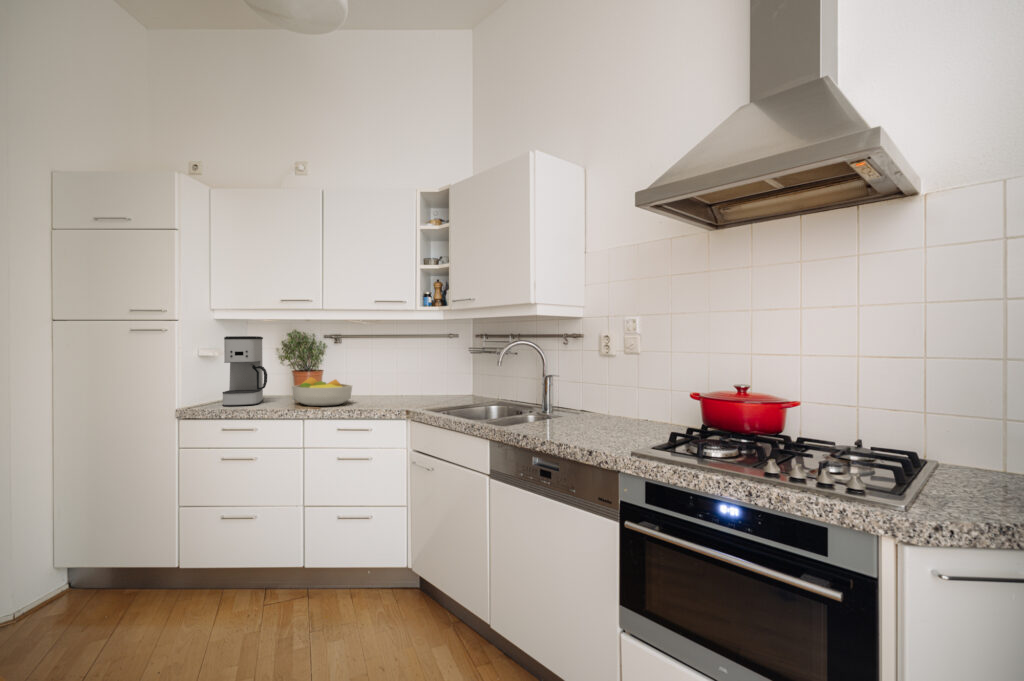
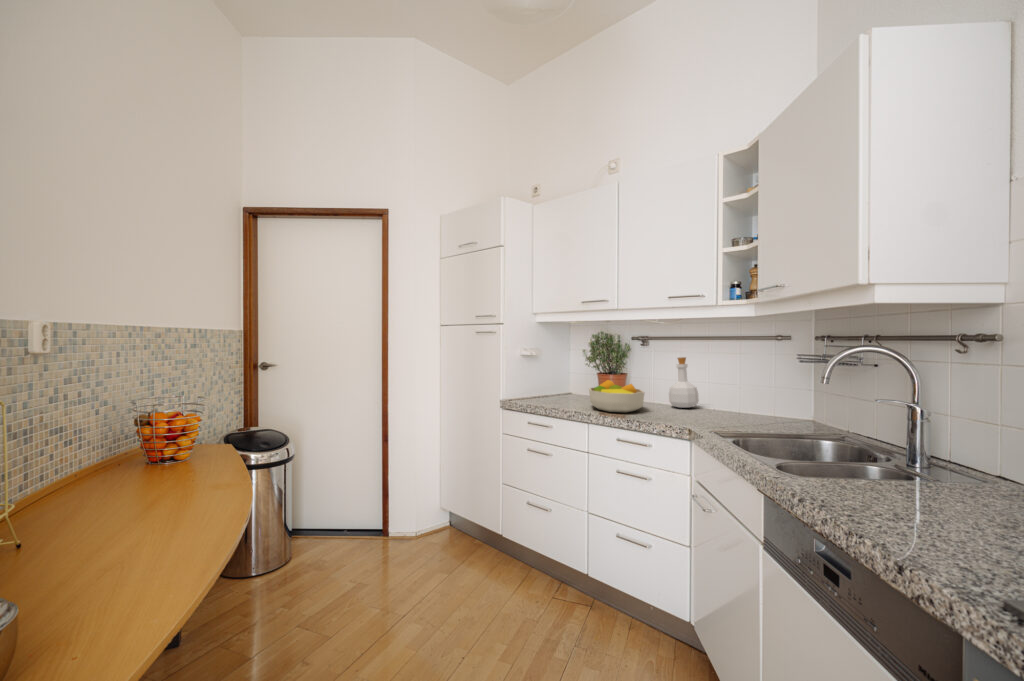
coffee maker: present [223,336,267,406] -> none [533,338,572,403]
bottle: none [366,354,391,398] -> present [669,357,699,408]

